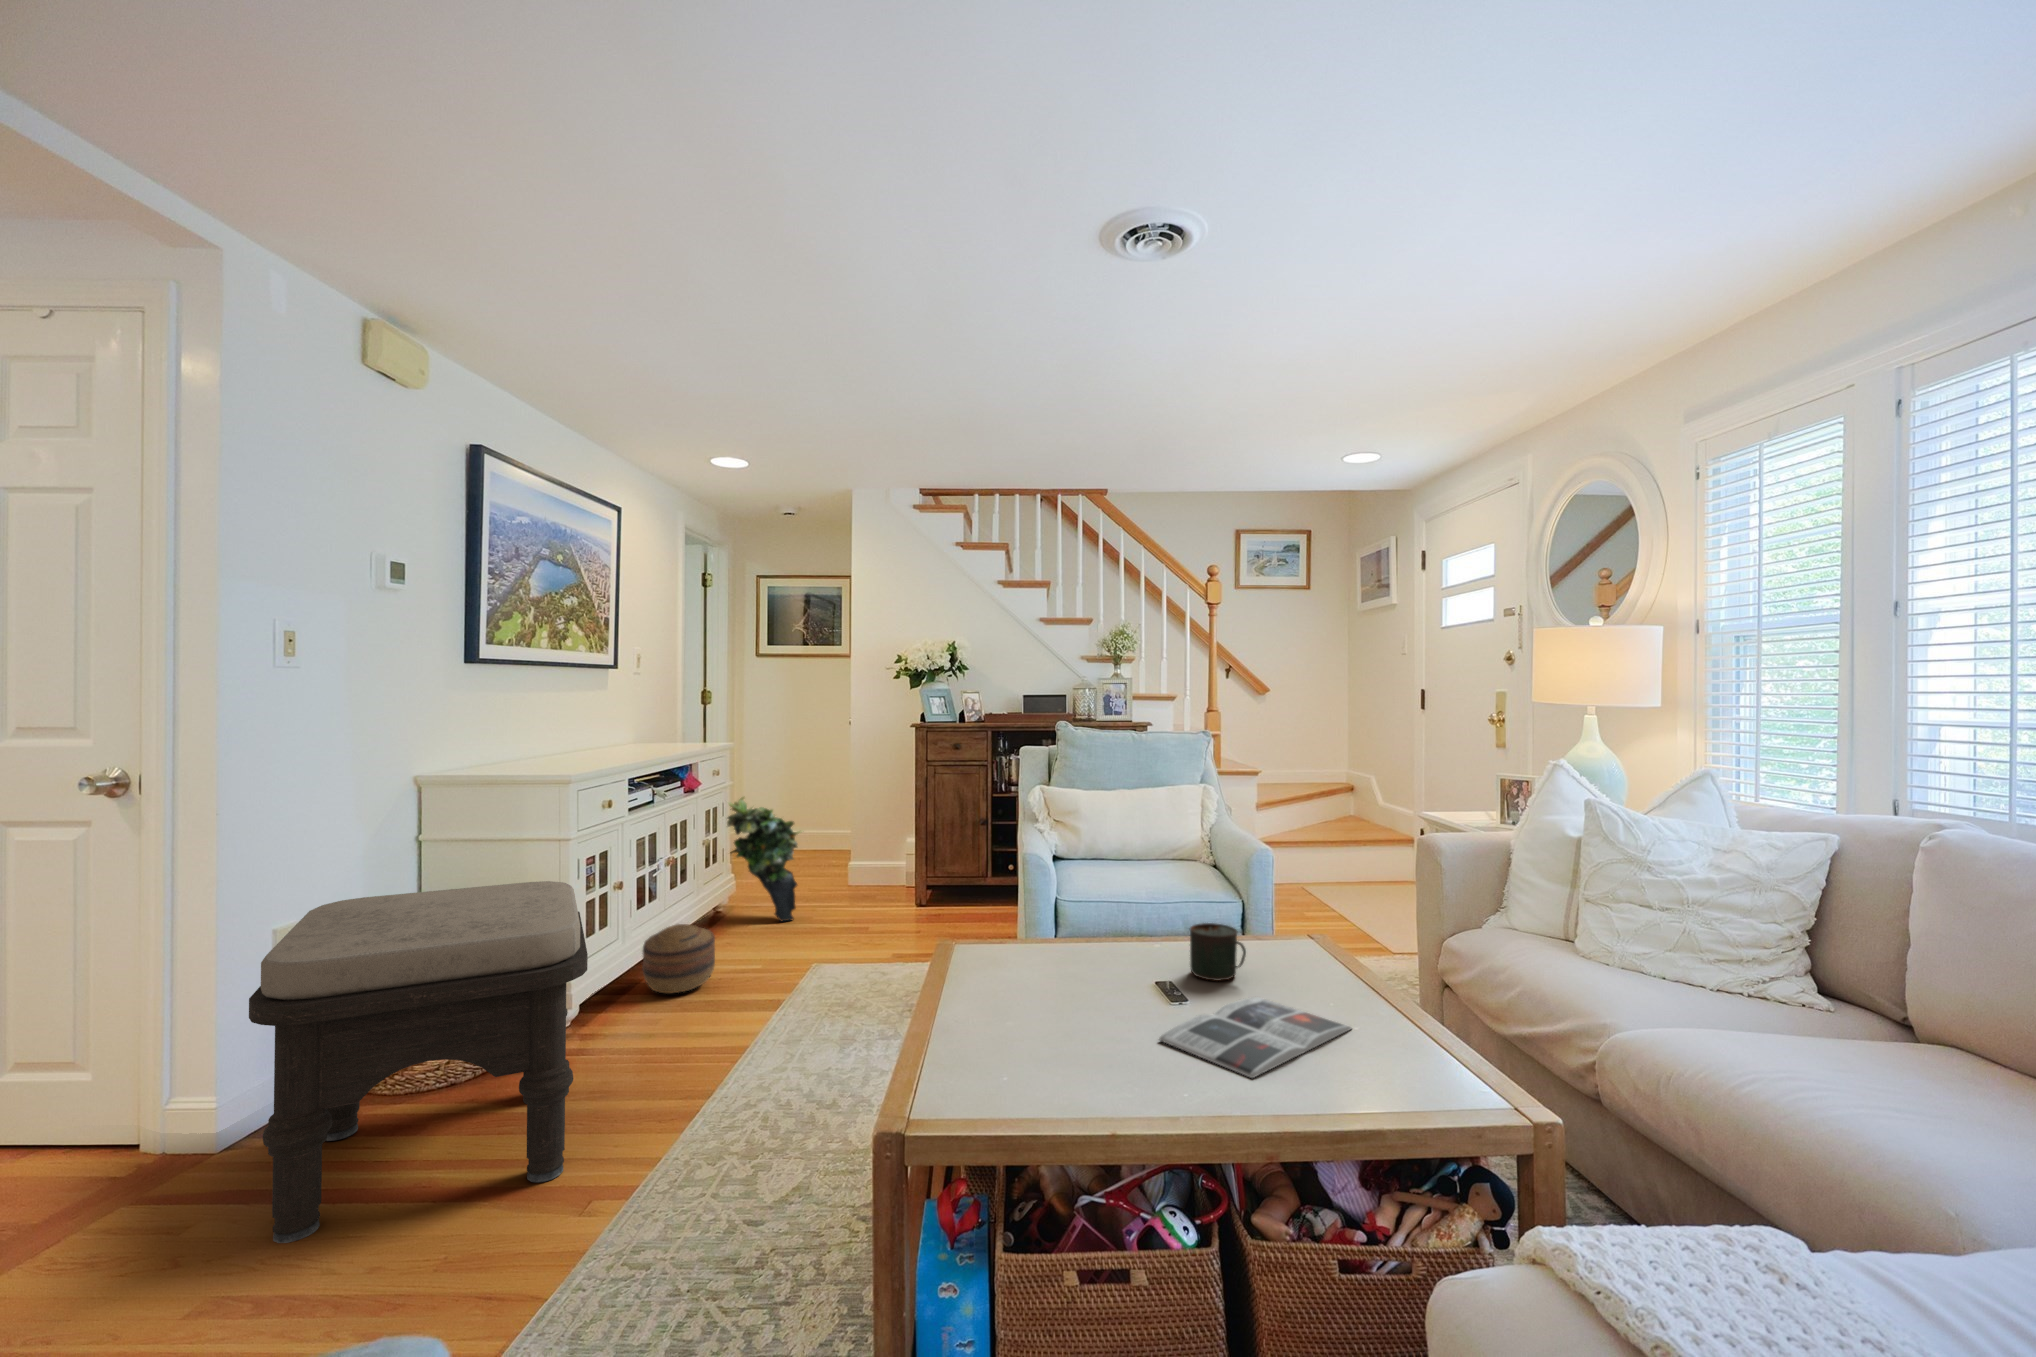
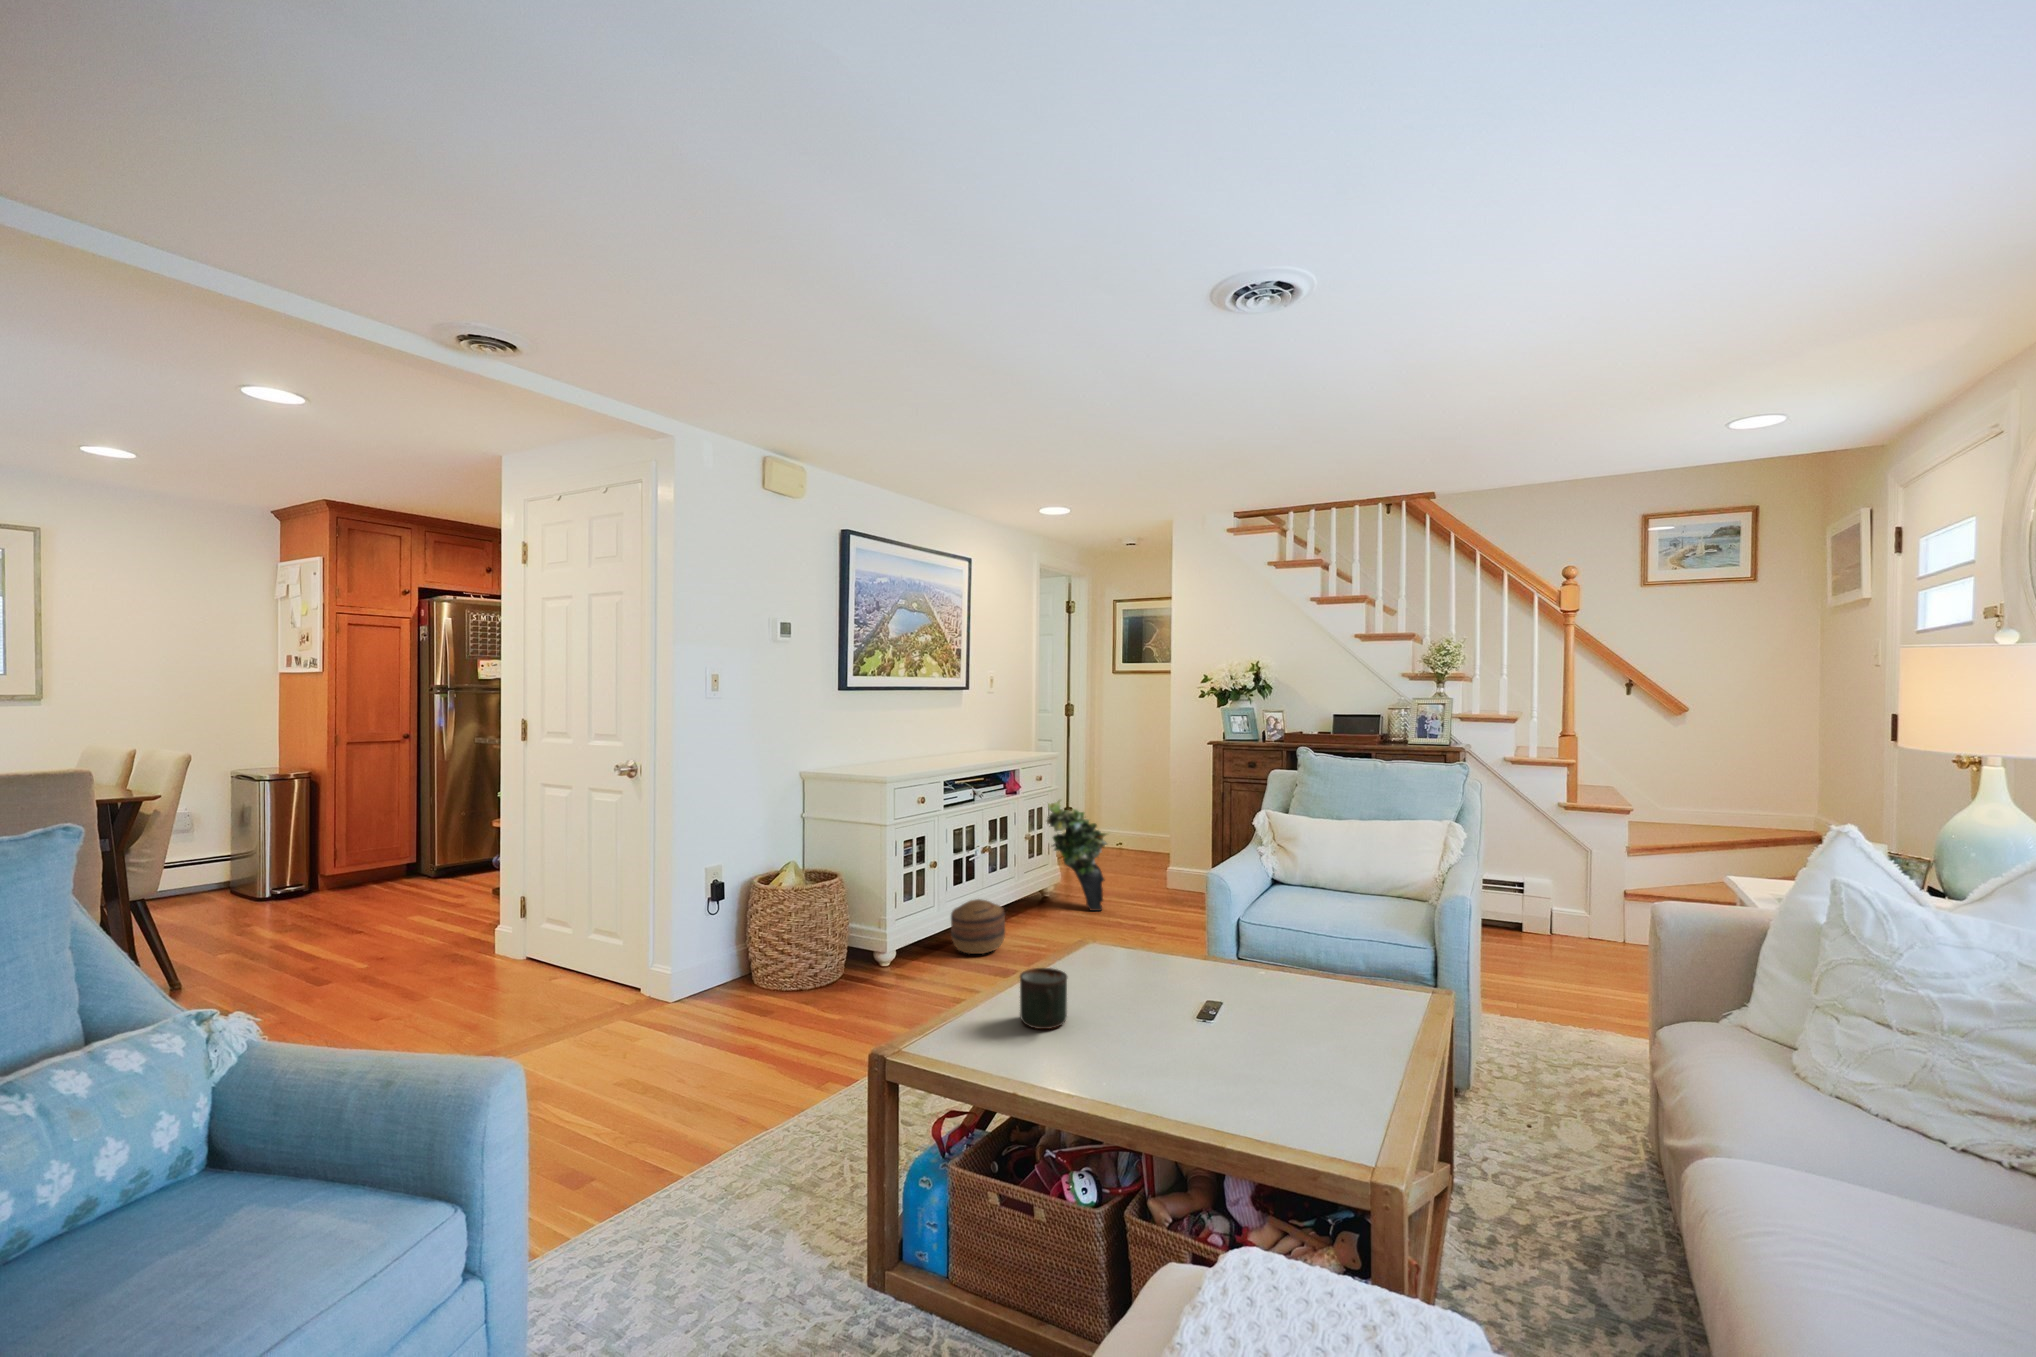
ottoman: present [249,881,588,1243] -> none [654,852,866,1062]
mug: present [1190,923,1246,981] -> present [1020,968,1067,1029]
magazine: present [1159,997,1351,1078] -> none [1152,1027,1350,1089]

